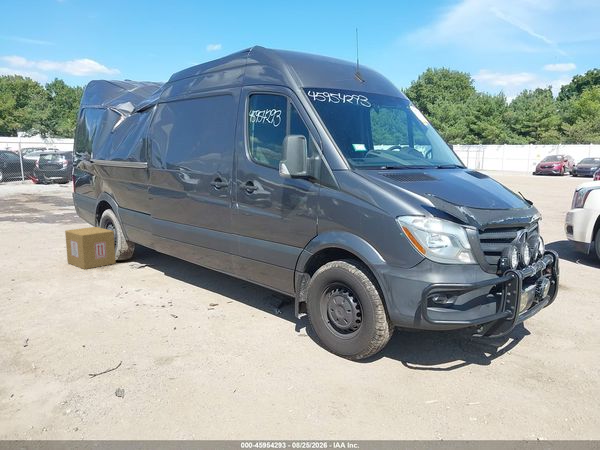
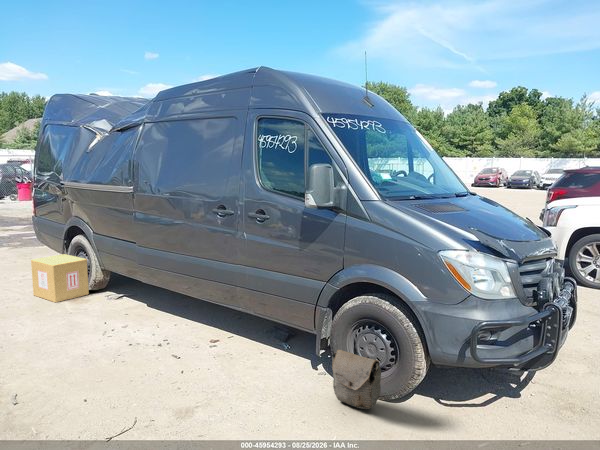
bag: none [302,310,346,366] -> present [332,350,381,409]

